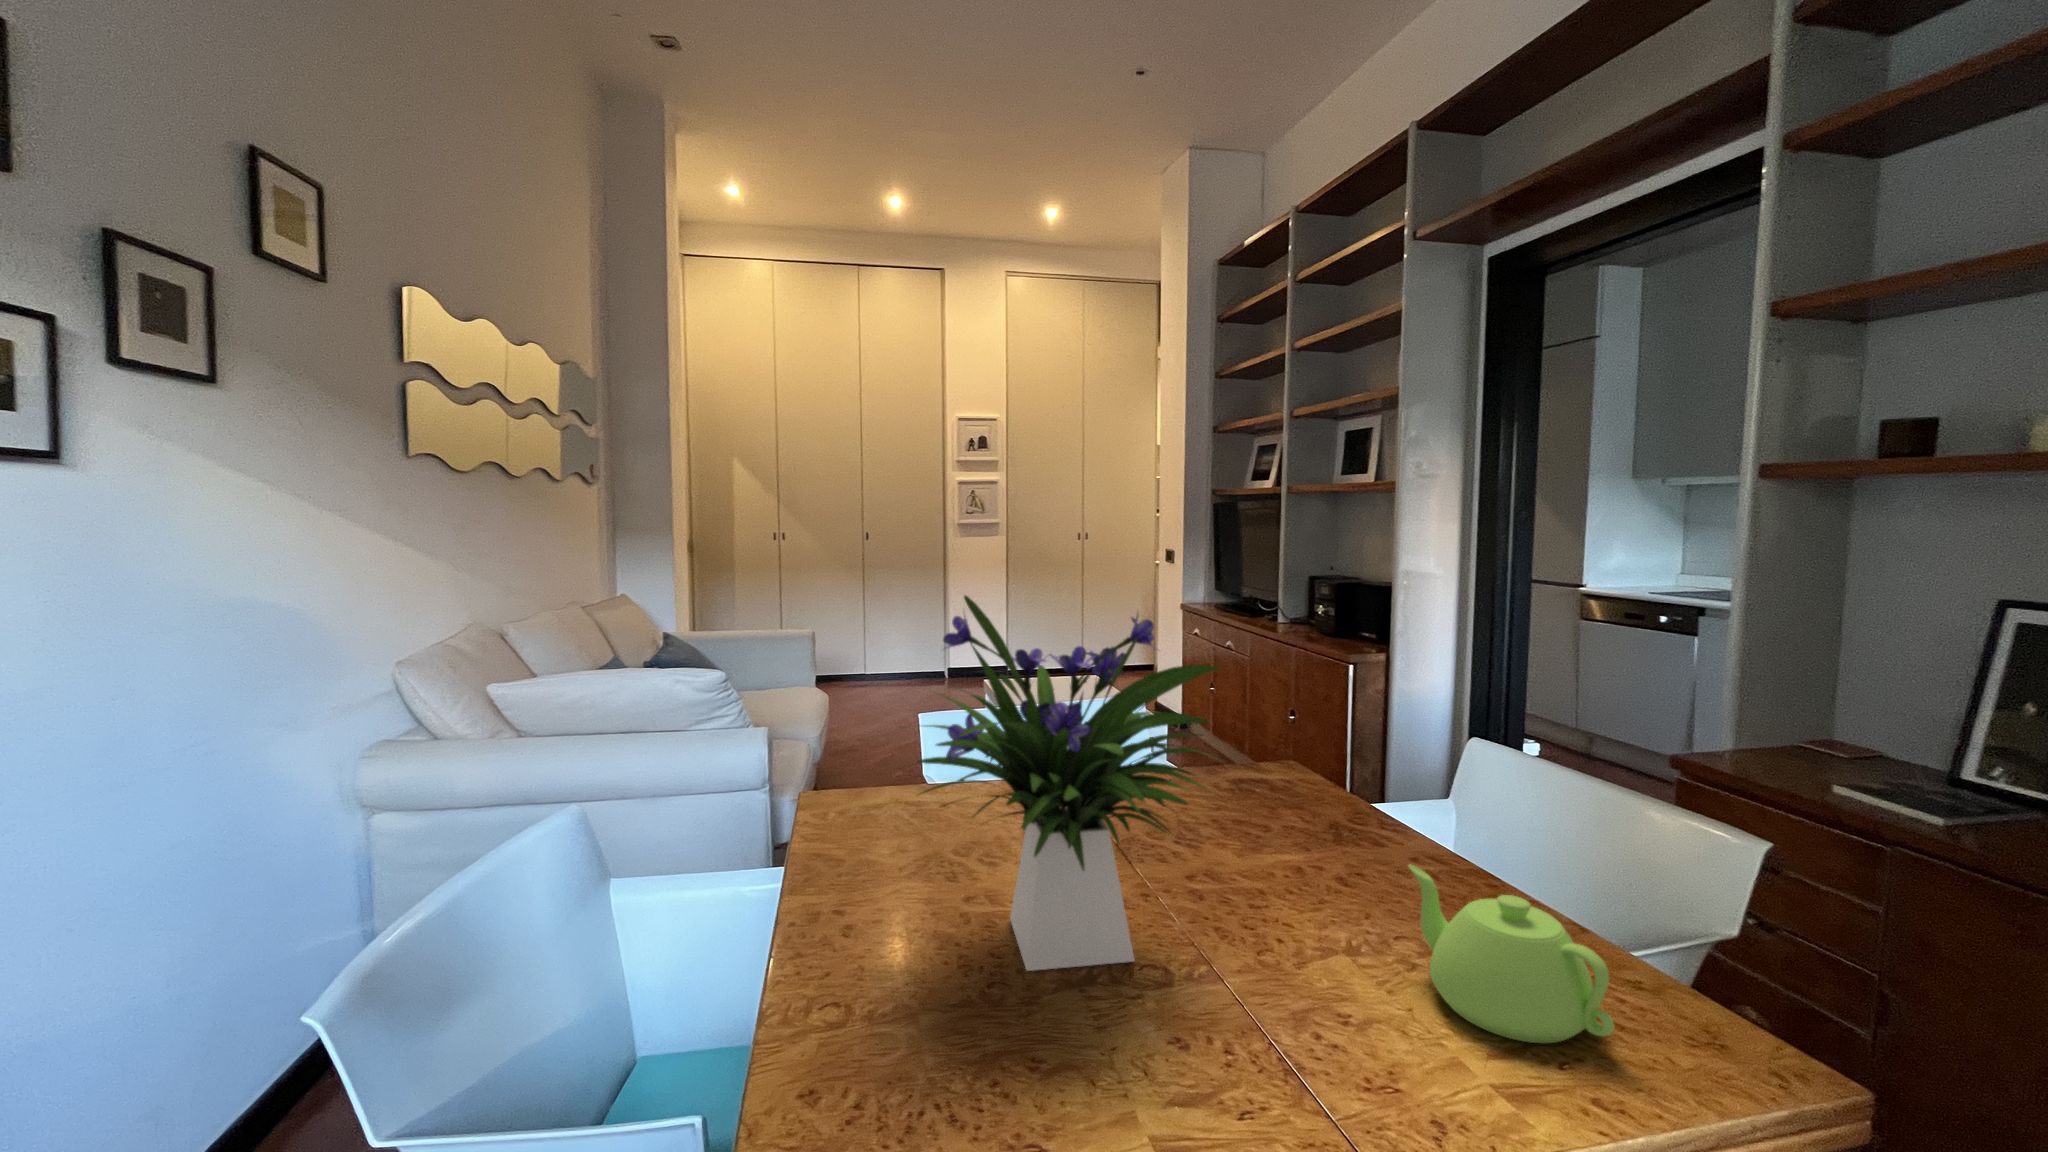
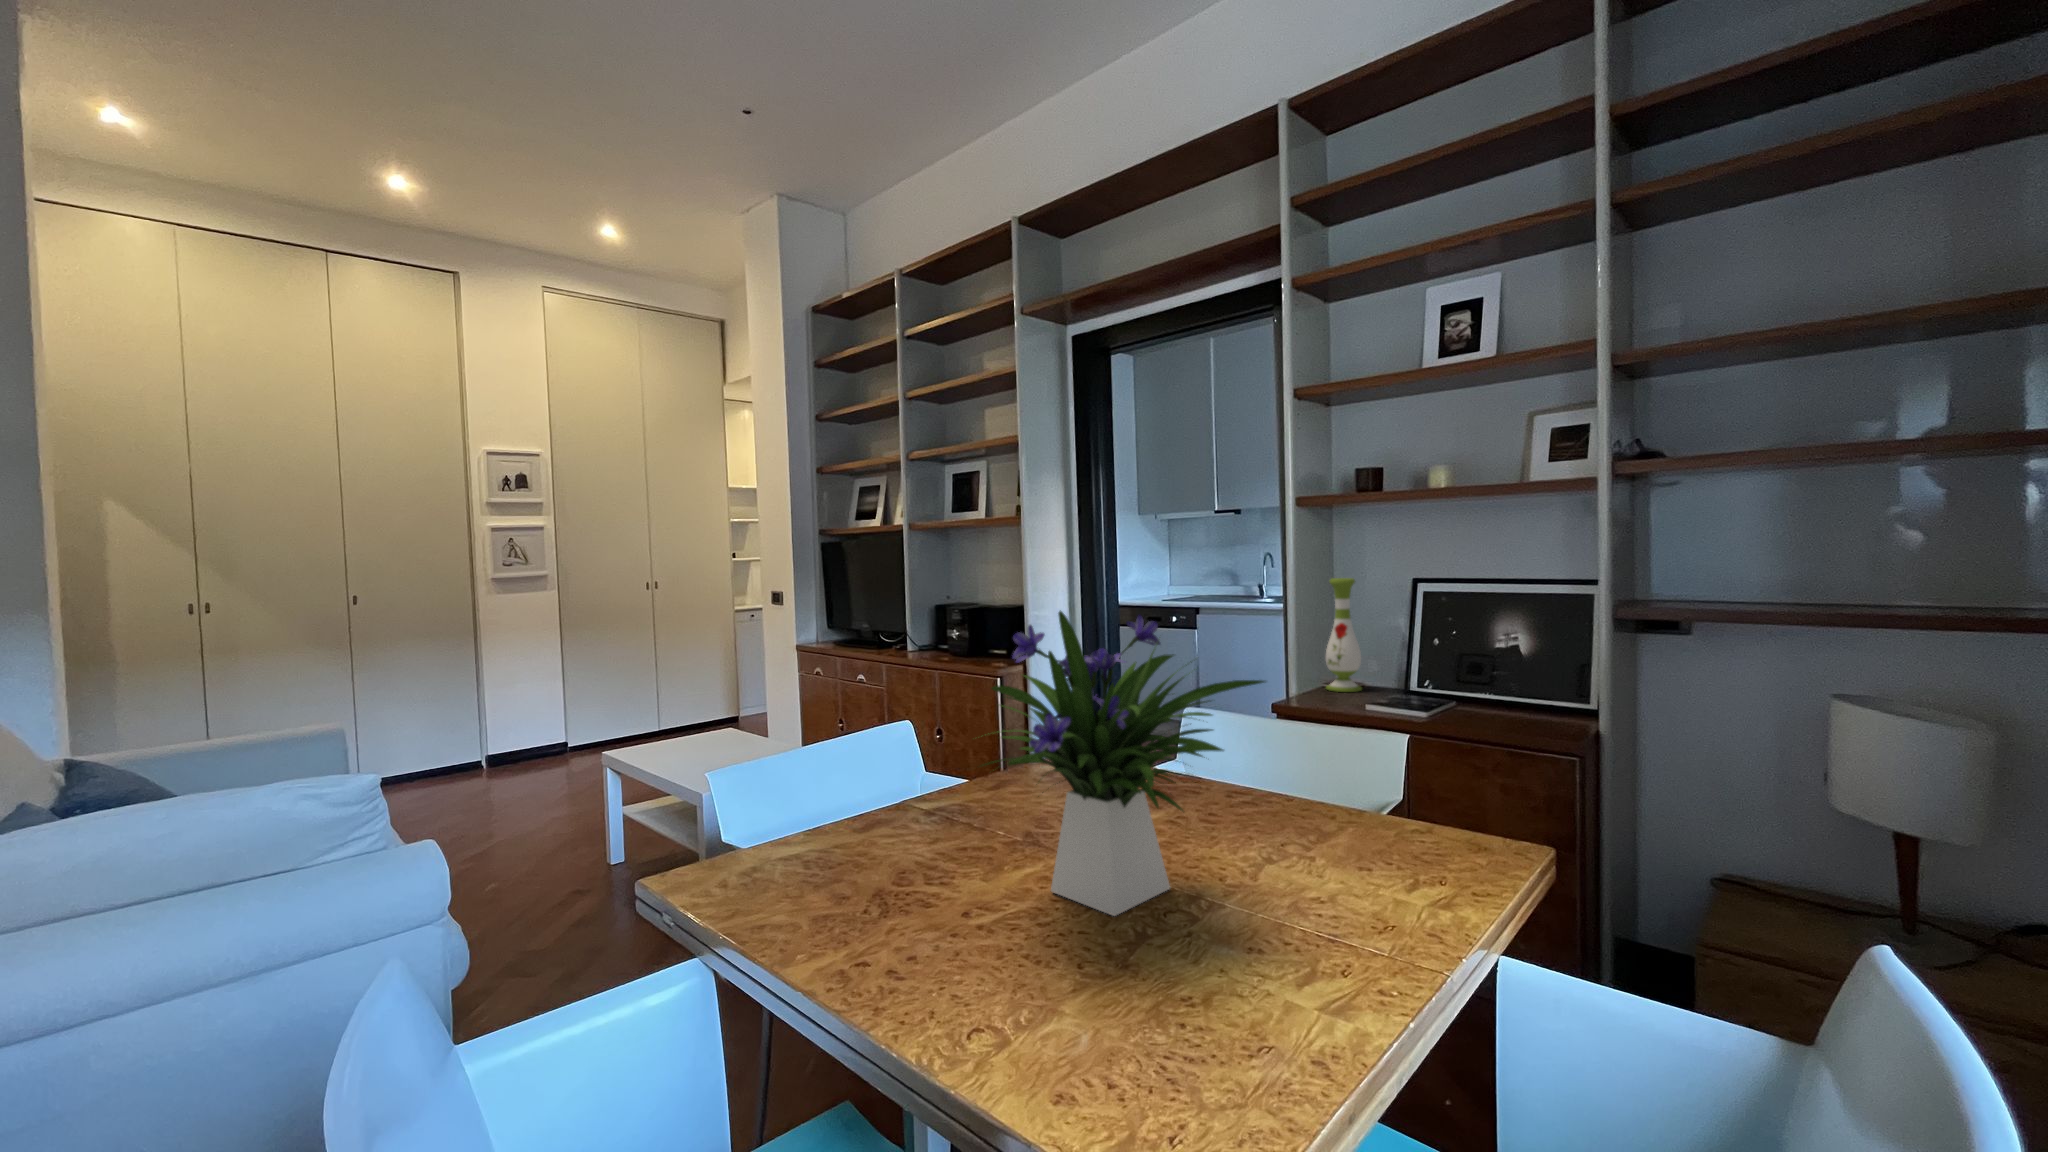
vase: none [1791,585,1868,765] -> present [1326,578,1362,692]
teapot: present [1409,865,1614,1043] -> none [1304,774,1445,861]

